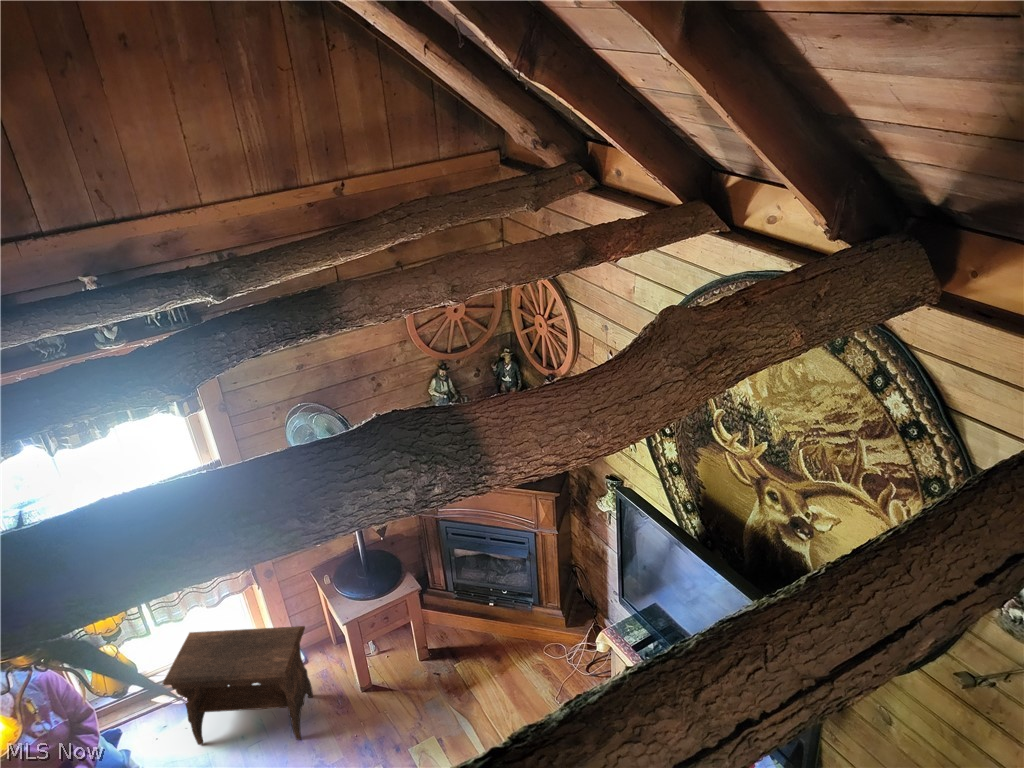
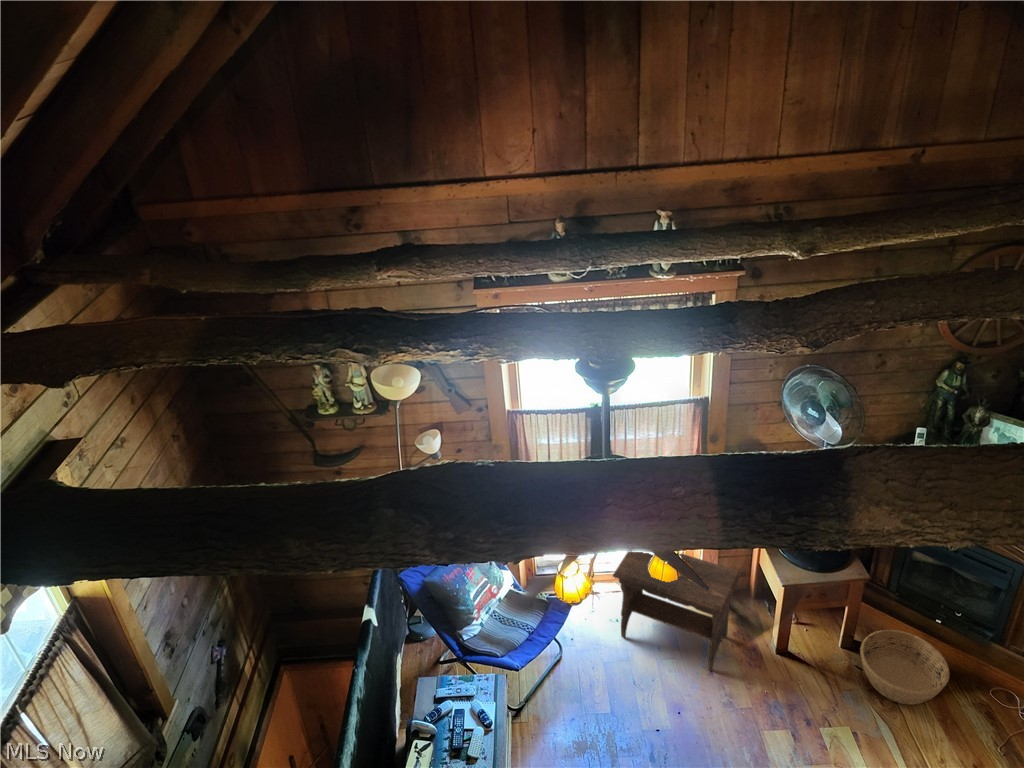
basket: none [432,623,506,692] -> present [860,630,949,704]

